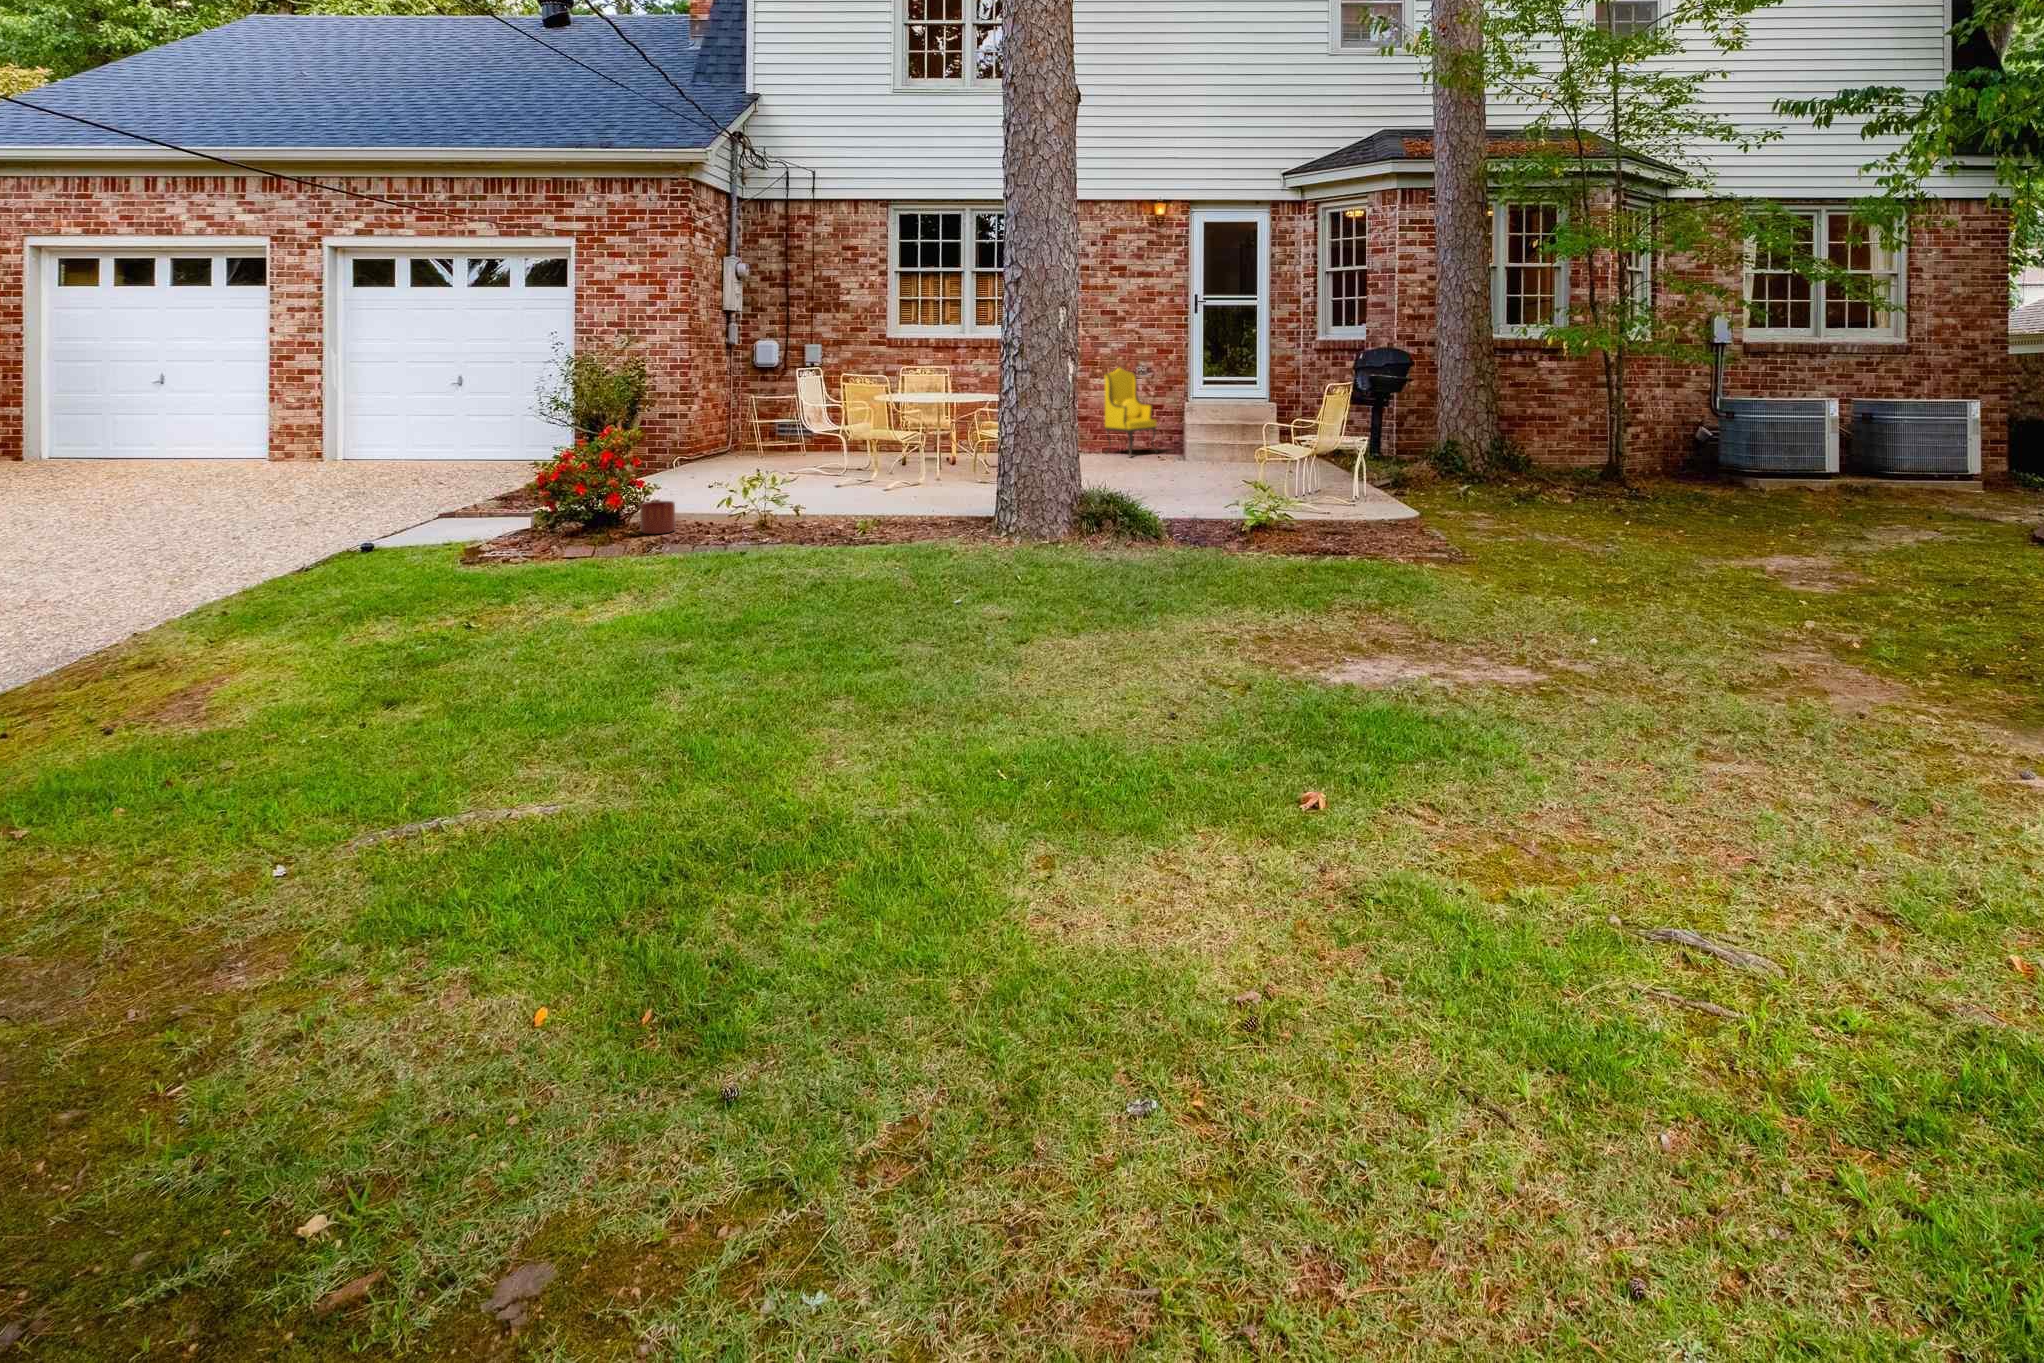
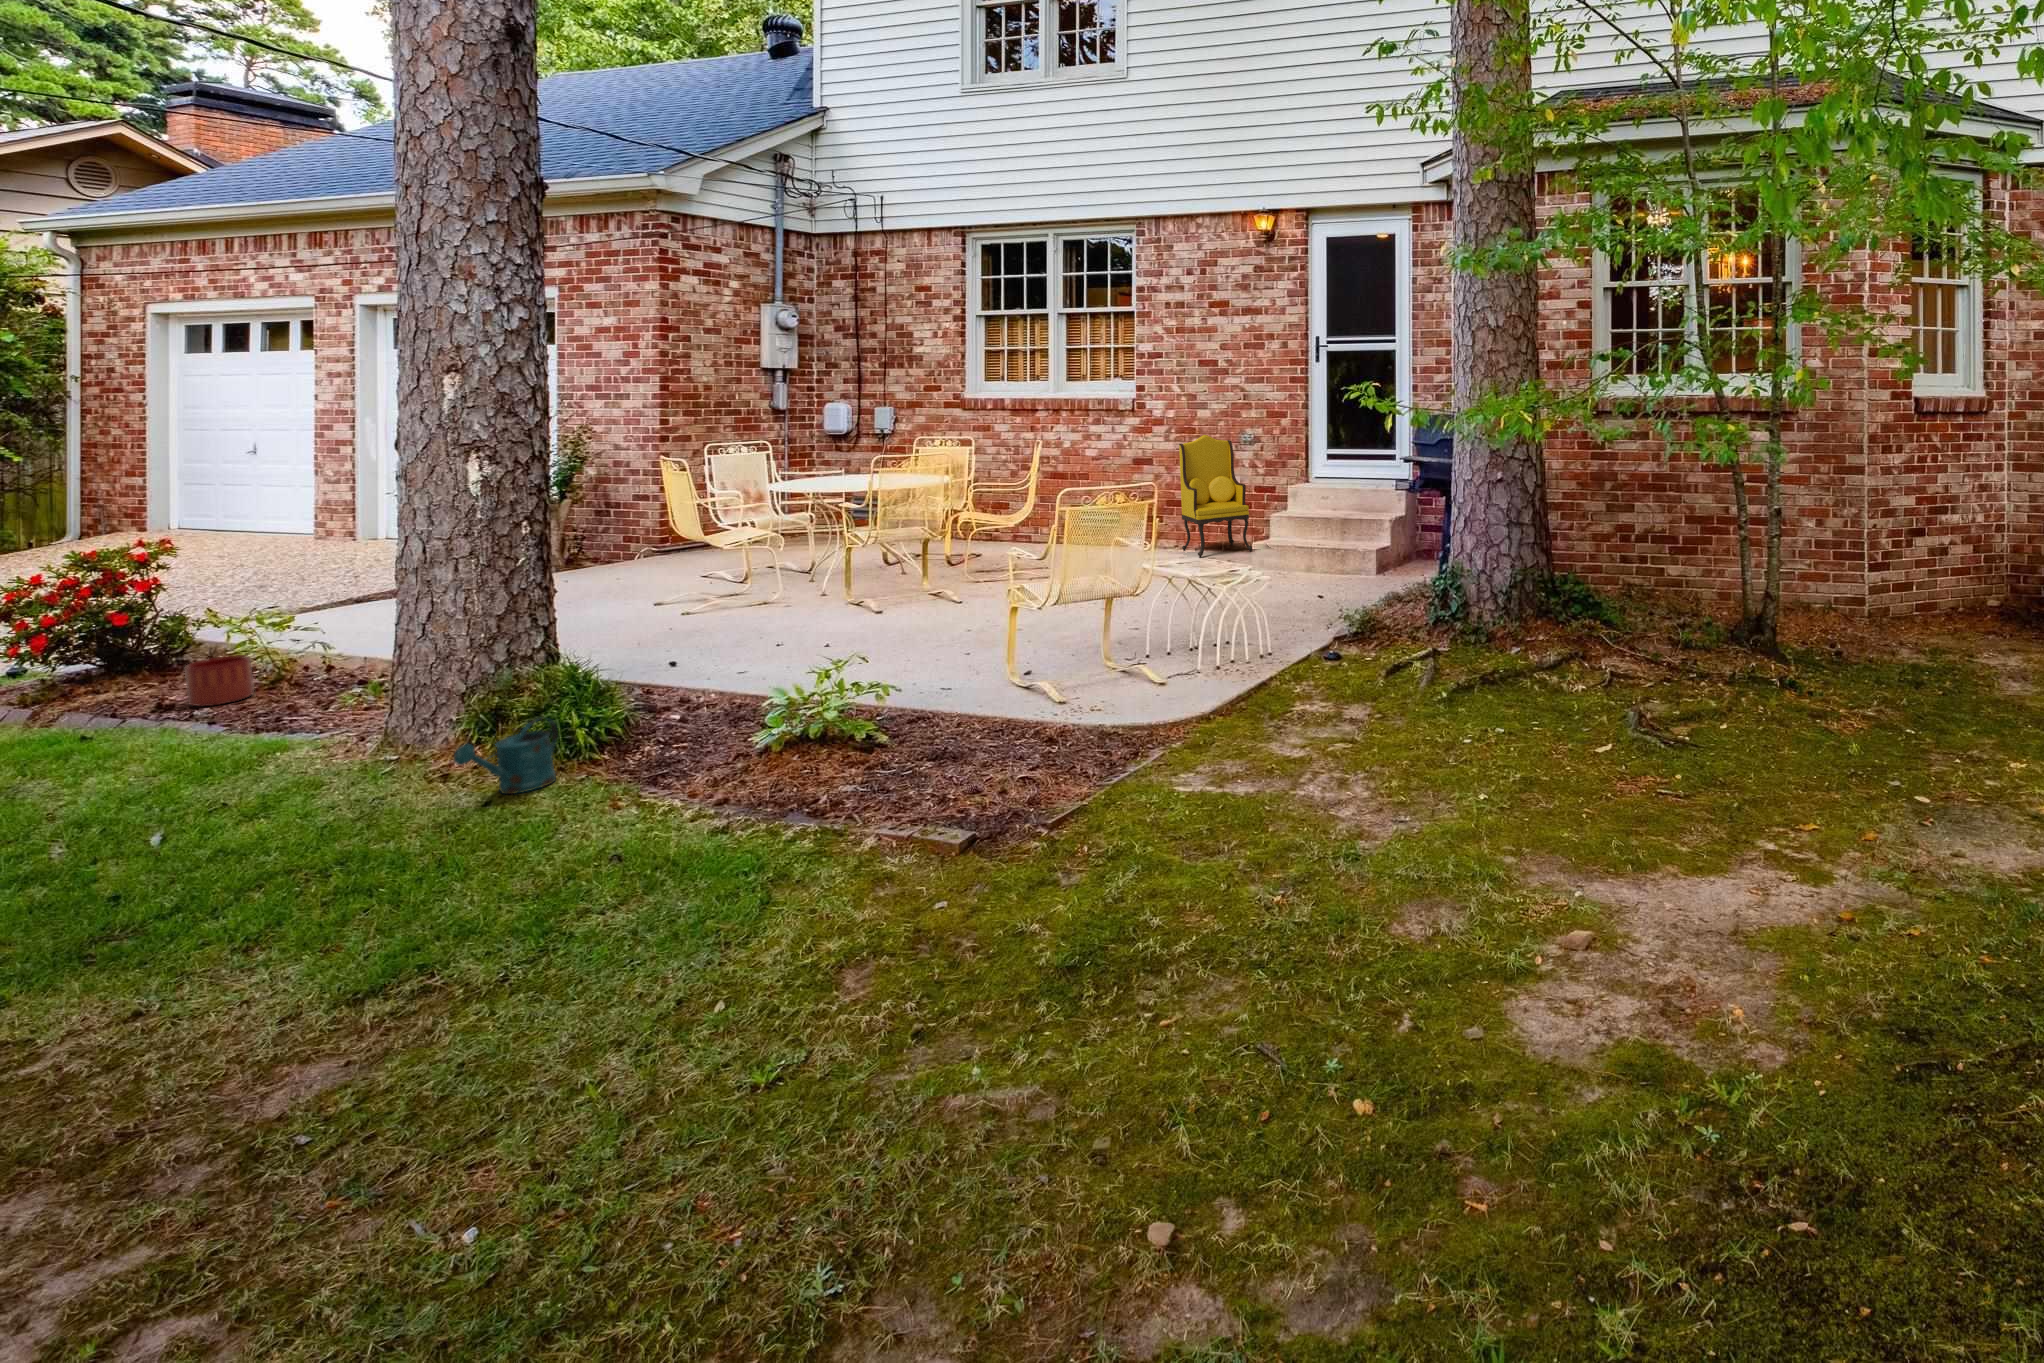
watering can: none [1030,507,1057,548] -> present [454,719,558,794]

